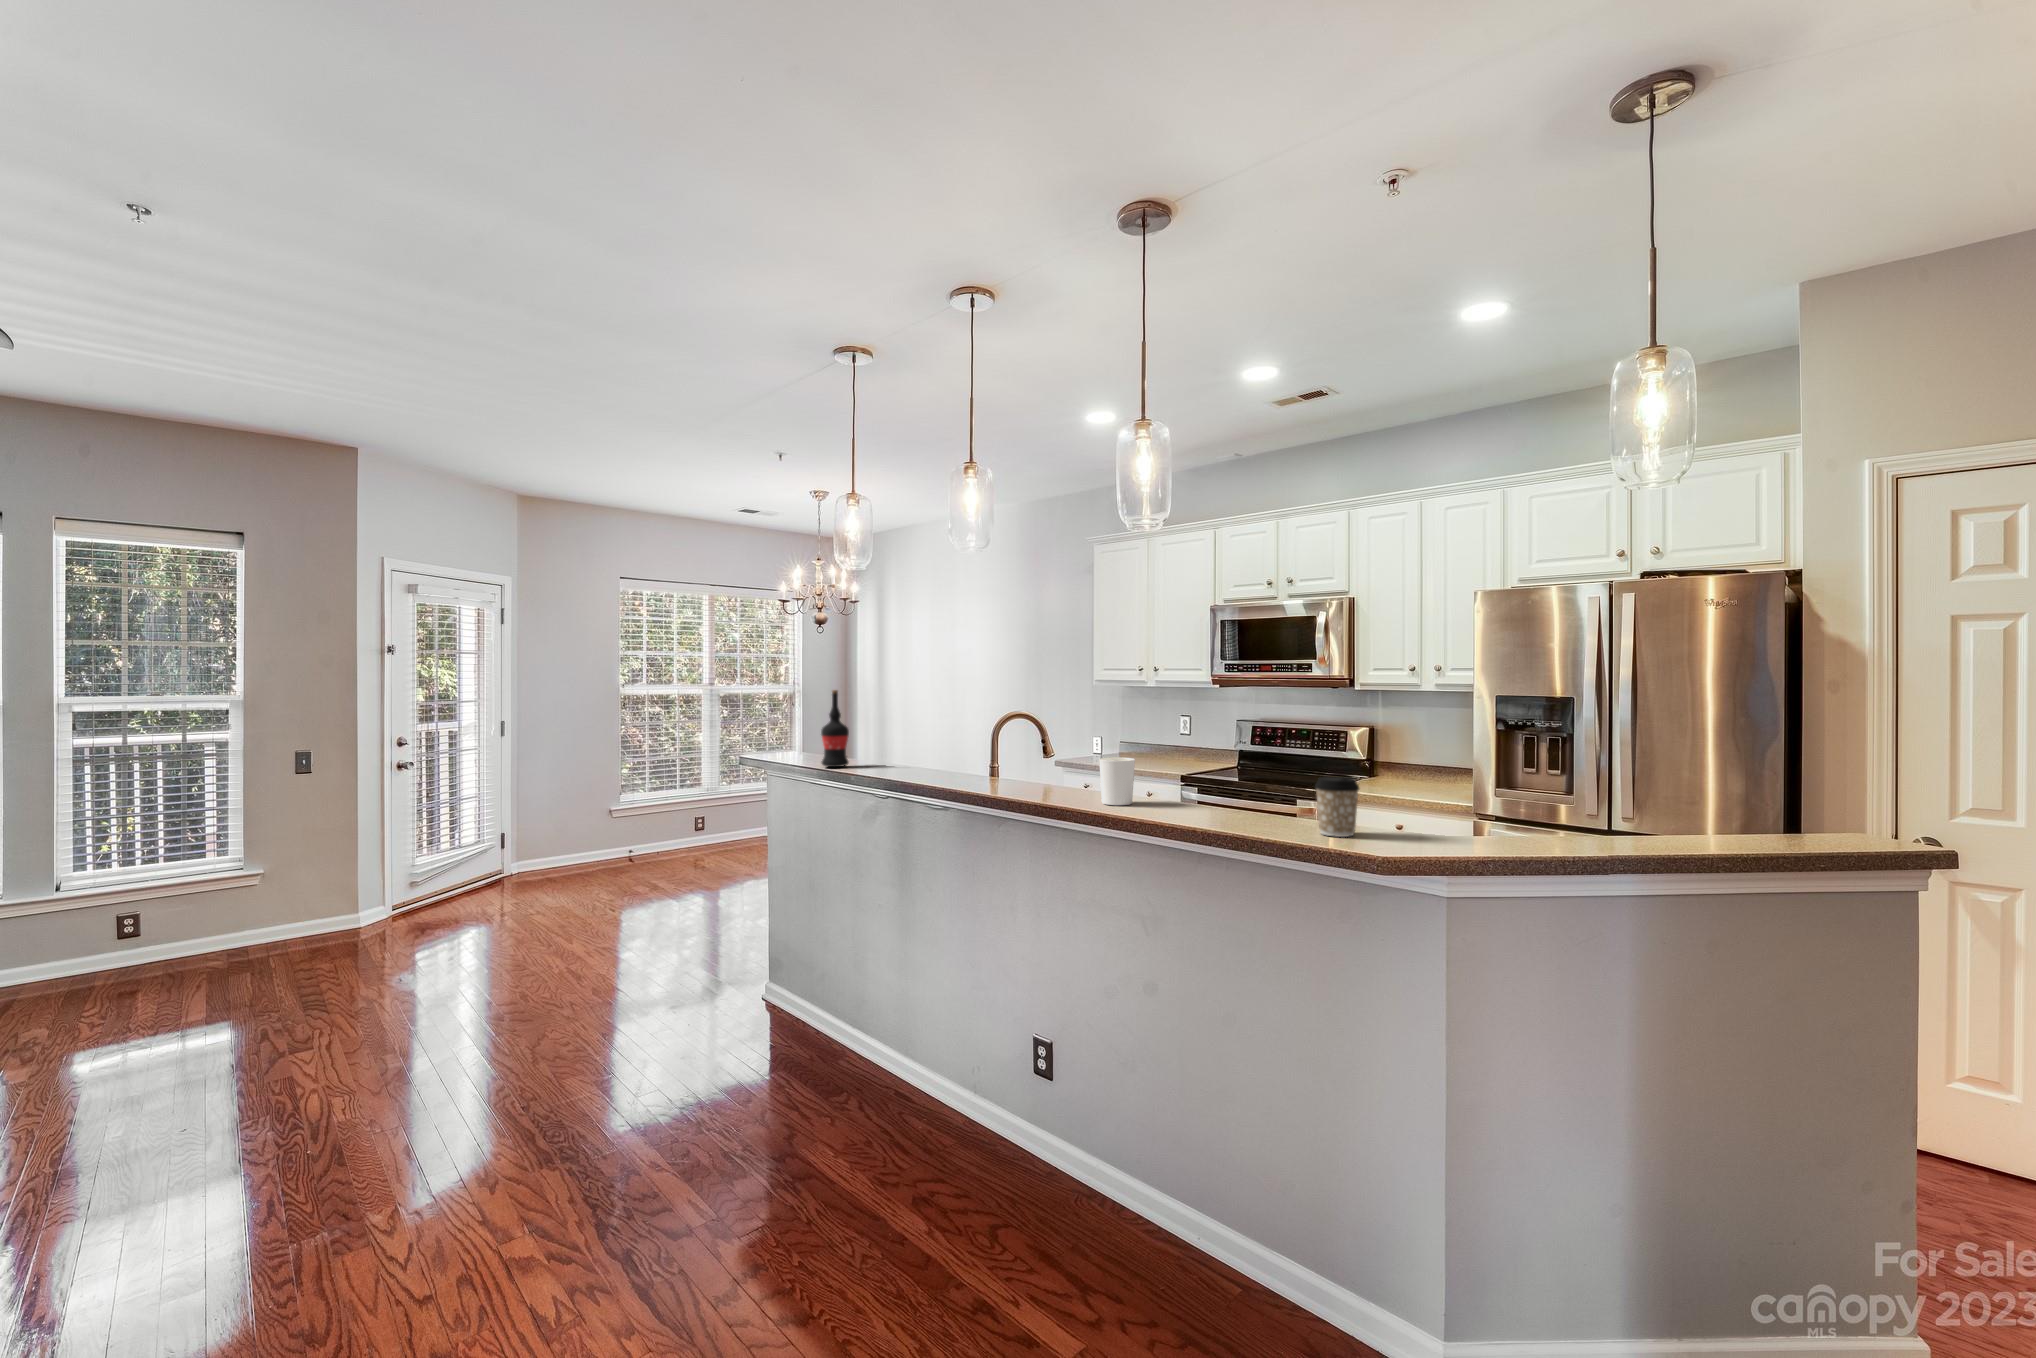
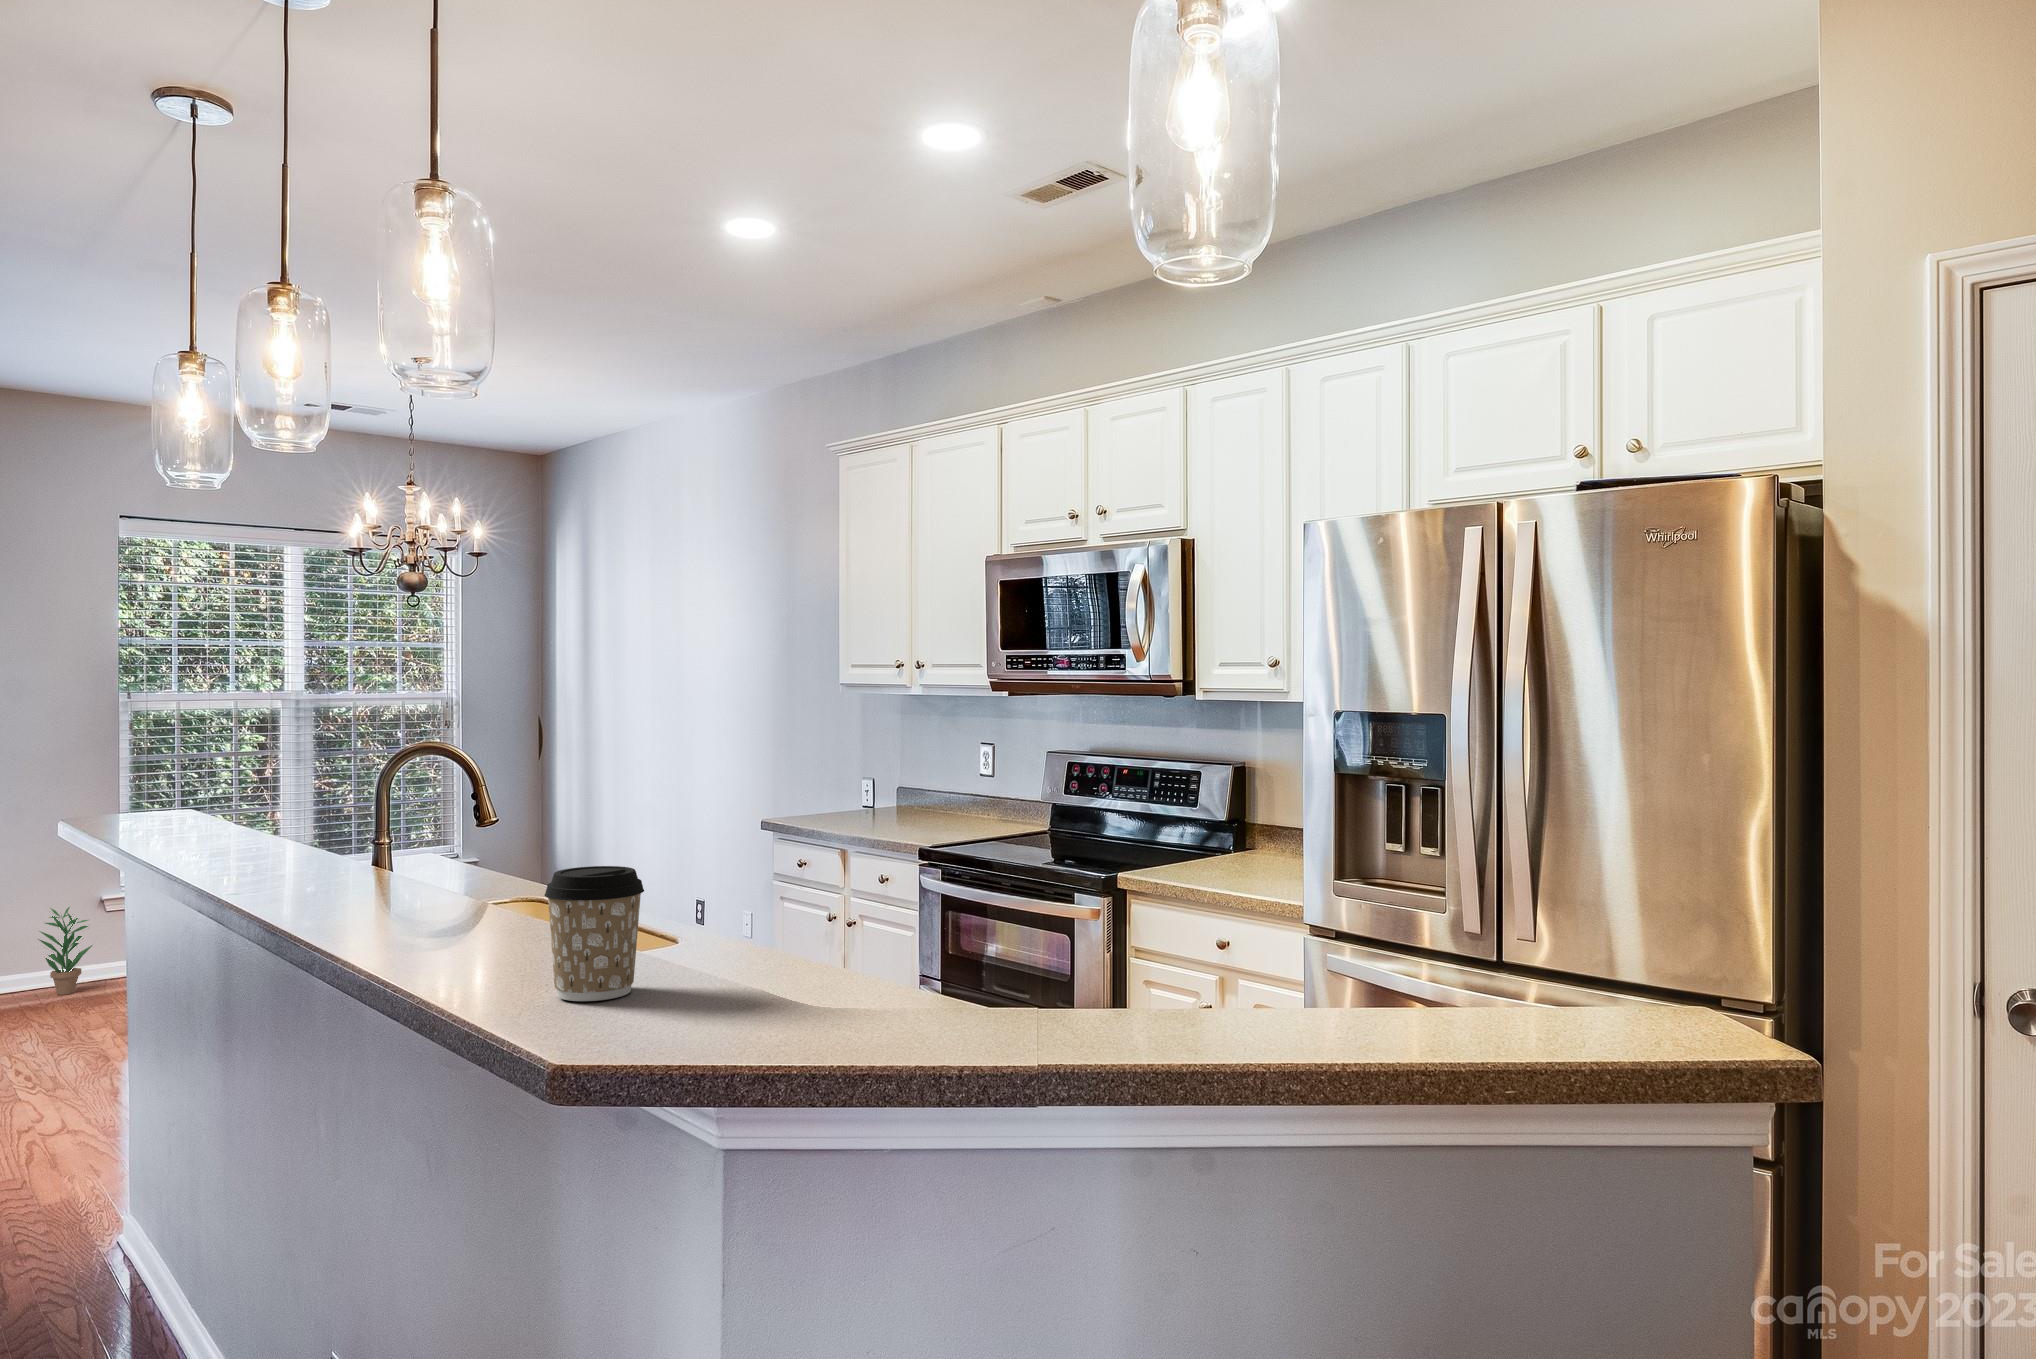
wine bottle: present [821,690,849,767] -> none [134,693,192,833]
candle holder: present [1099,757,1135,805] -> none [354,820,435,917]
potted plant: none [580,814,613,869] -> present [38,907,92,995]

